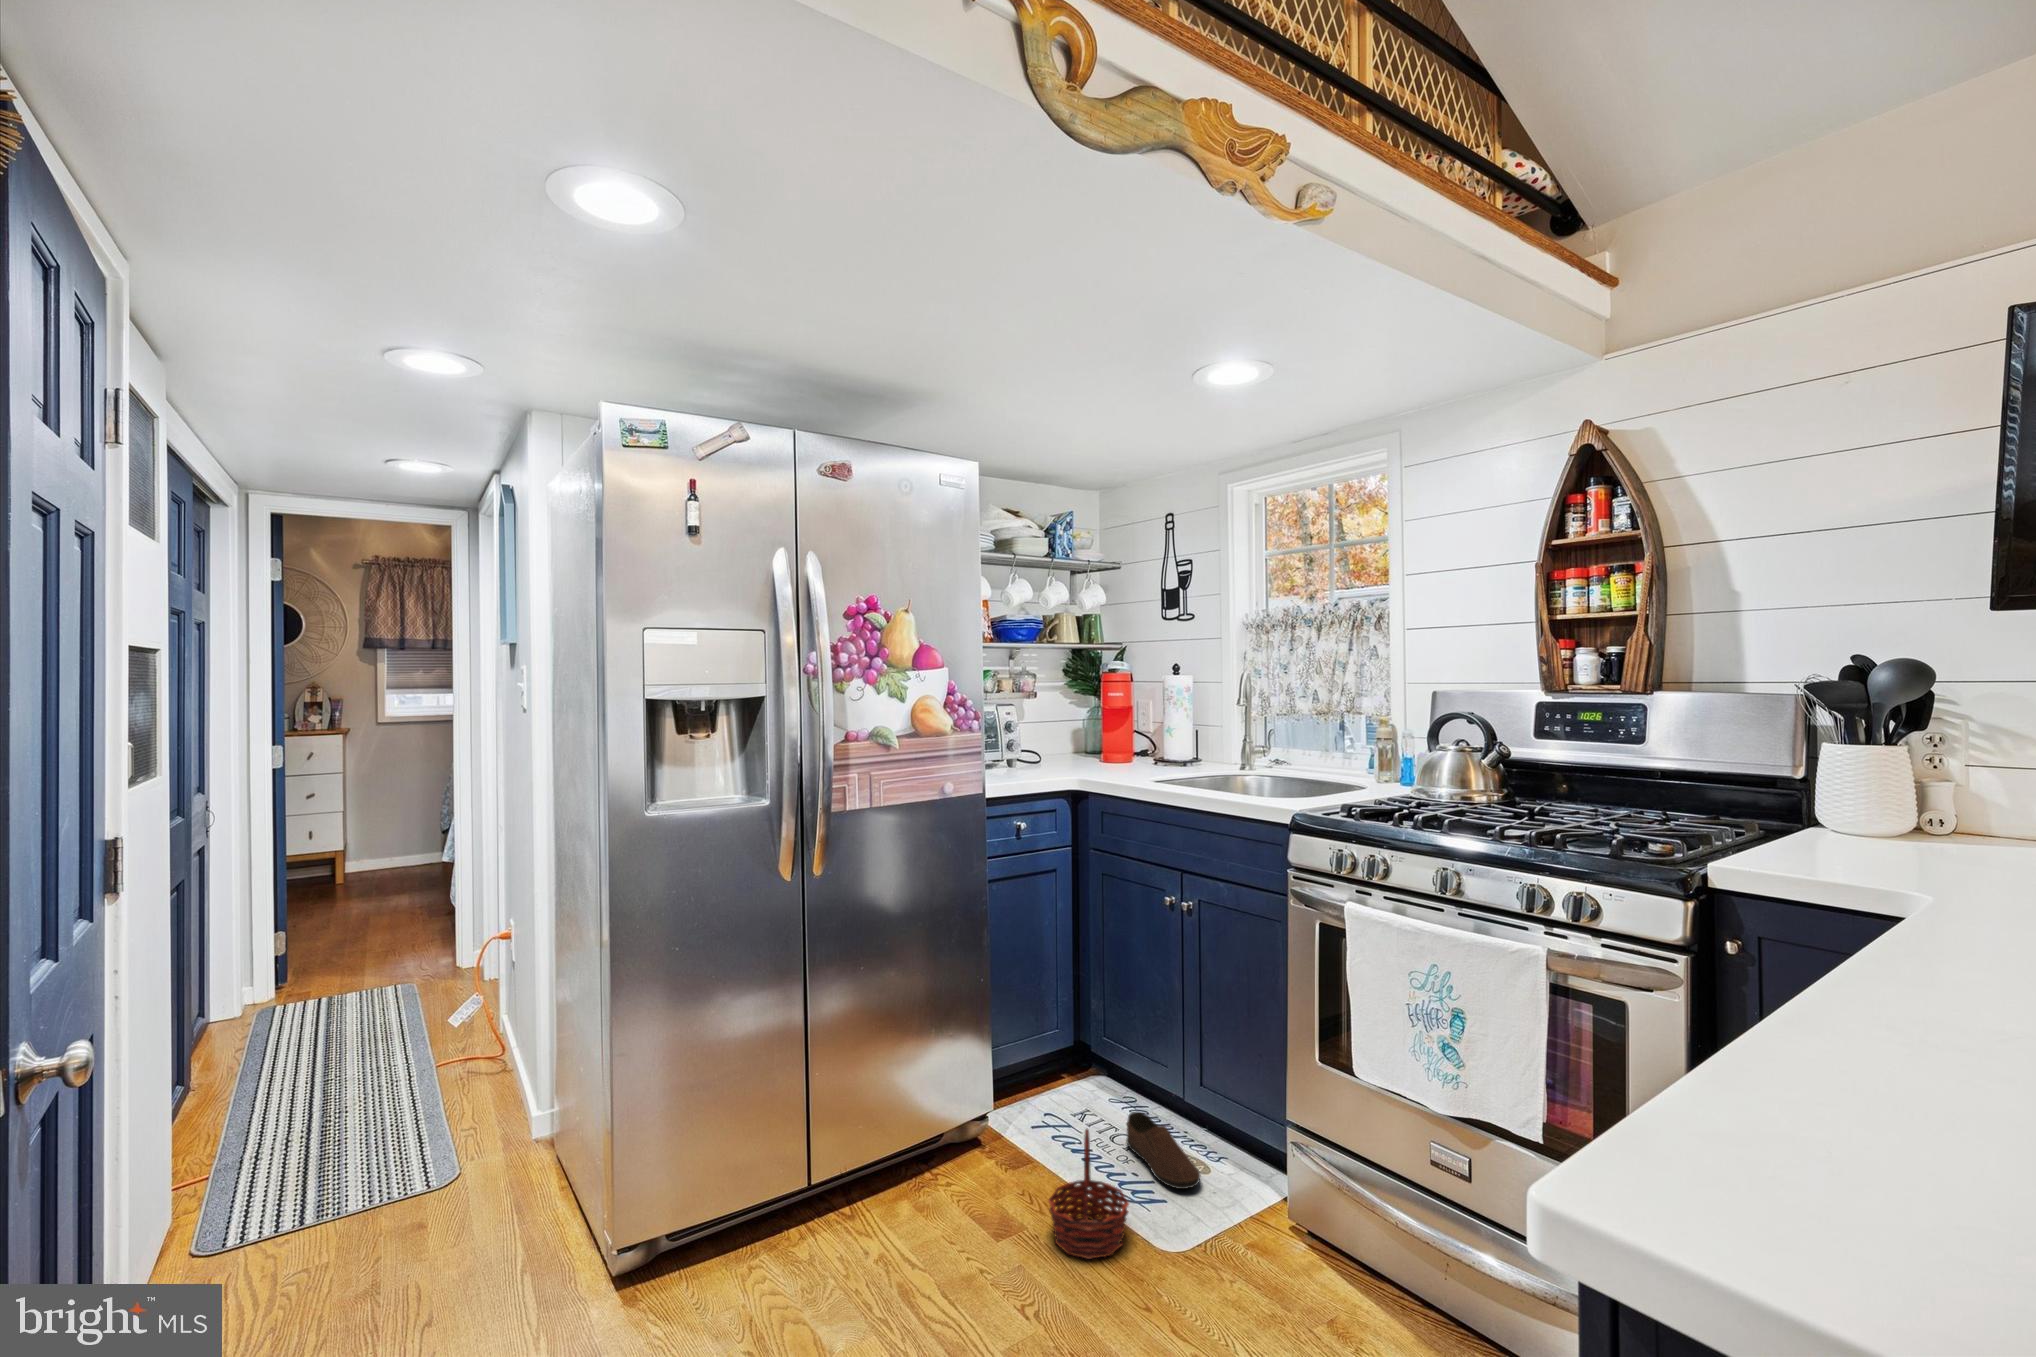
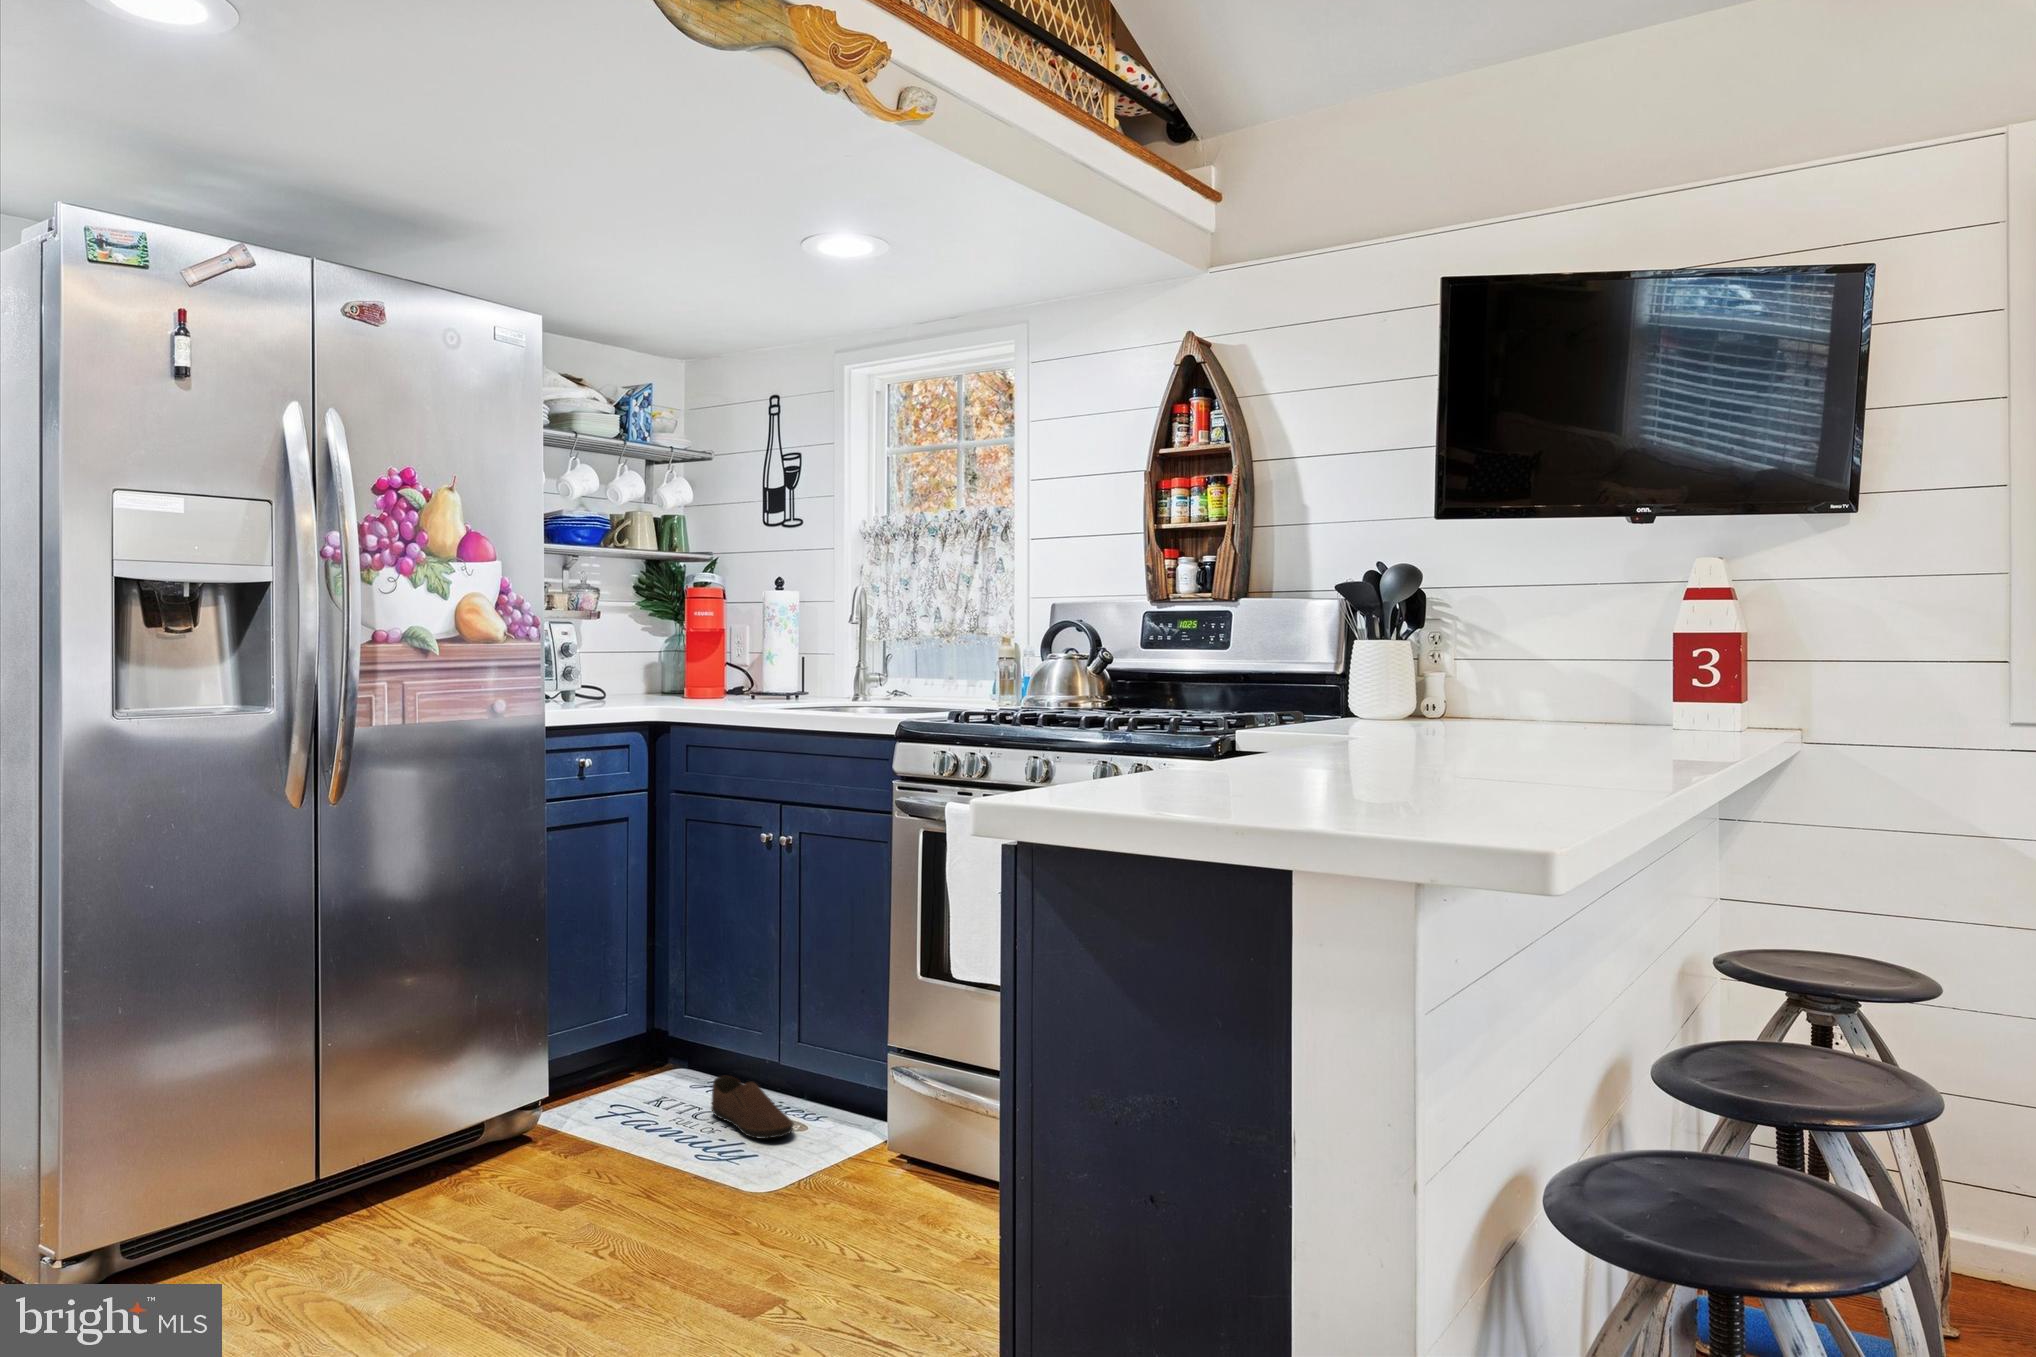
basket: present [1048,1129,1129,1259] -> none [622,1067,715,1199]

